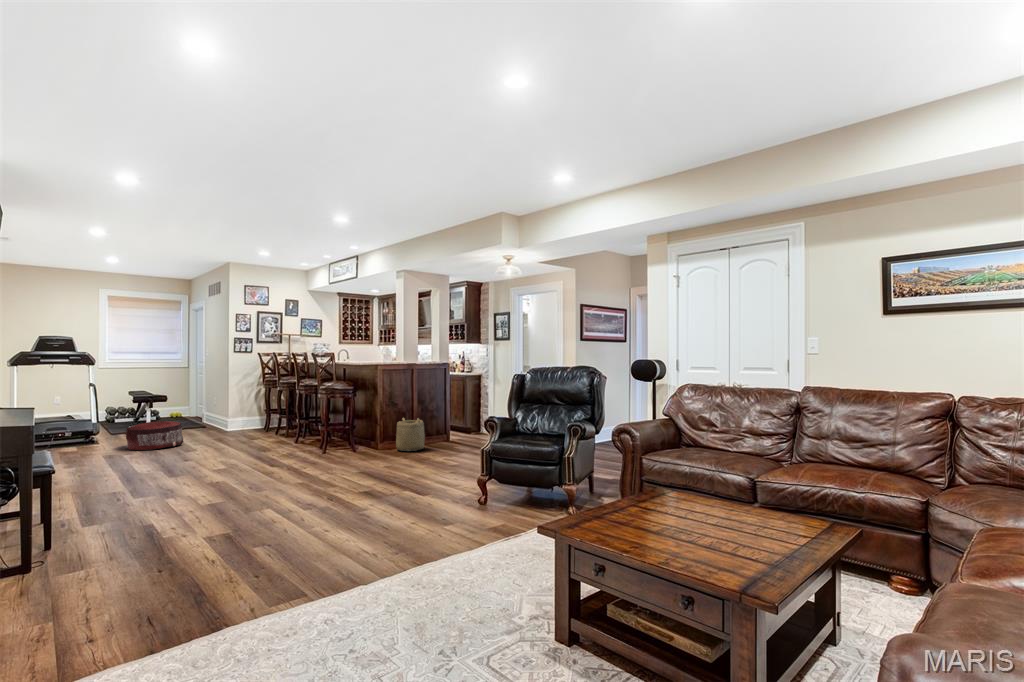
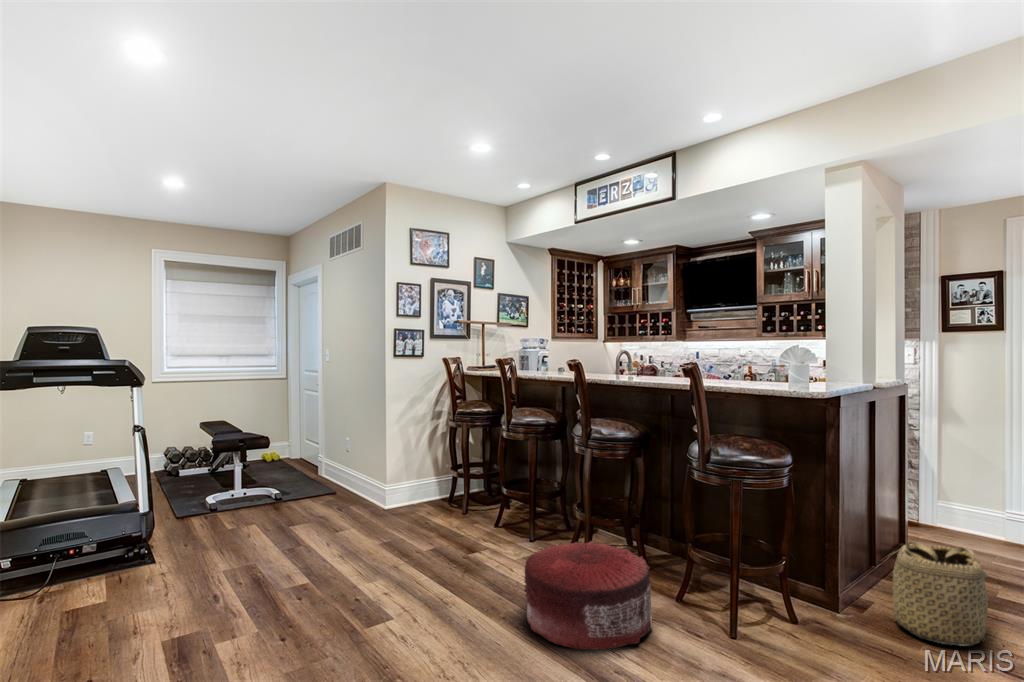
pouf: present [125,421,184,450] -> present [525,541,652,650]

